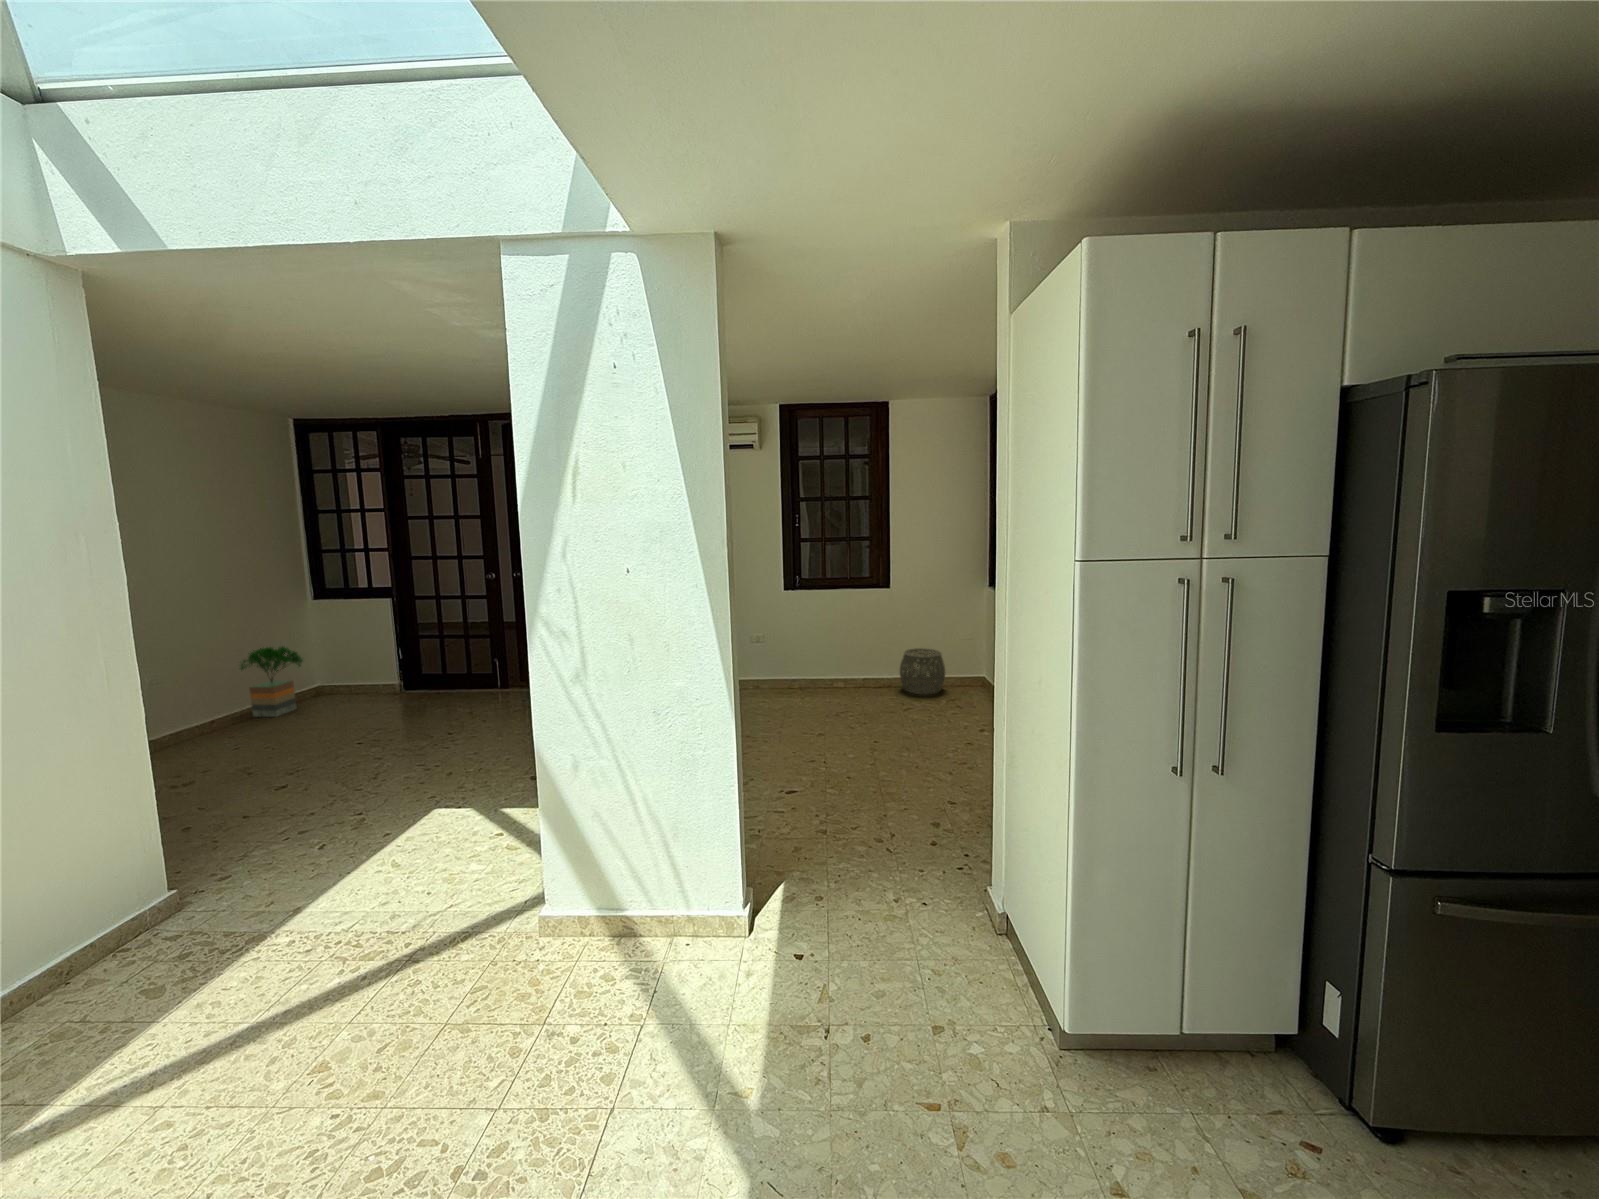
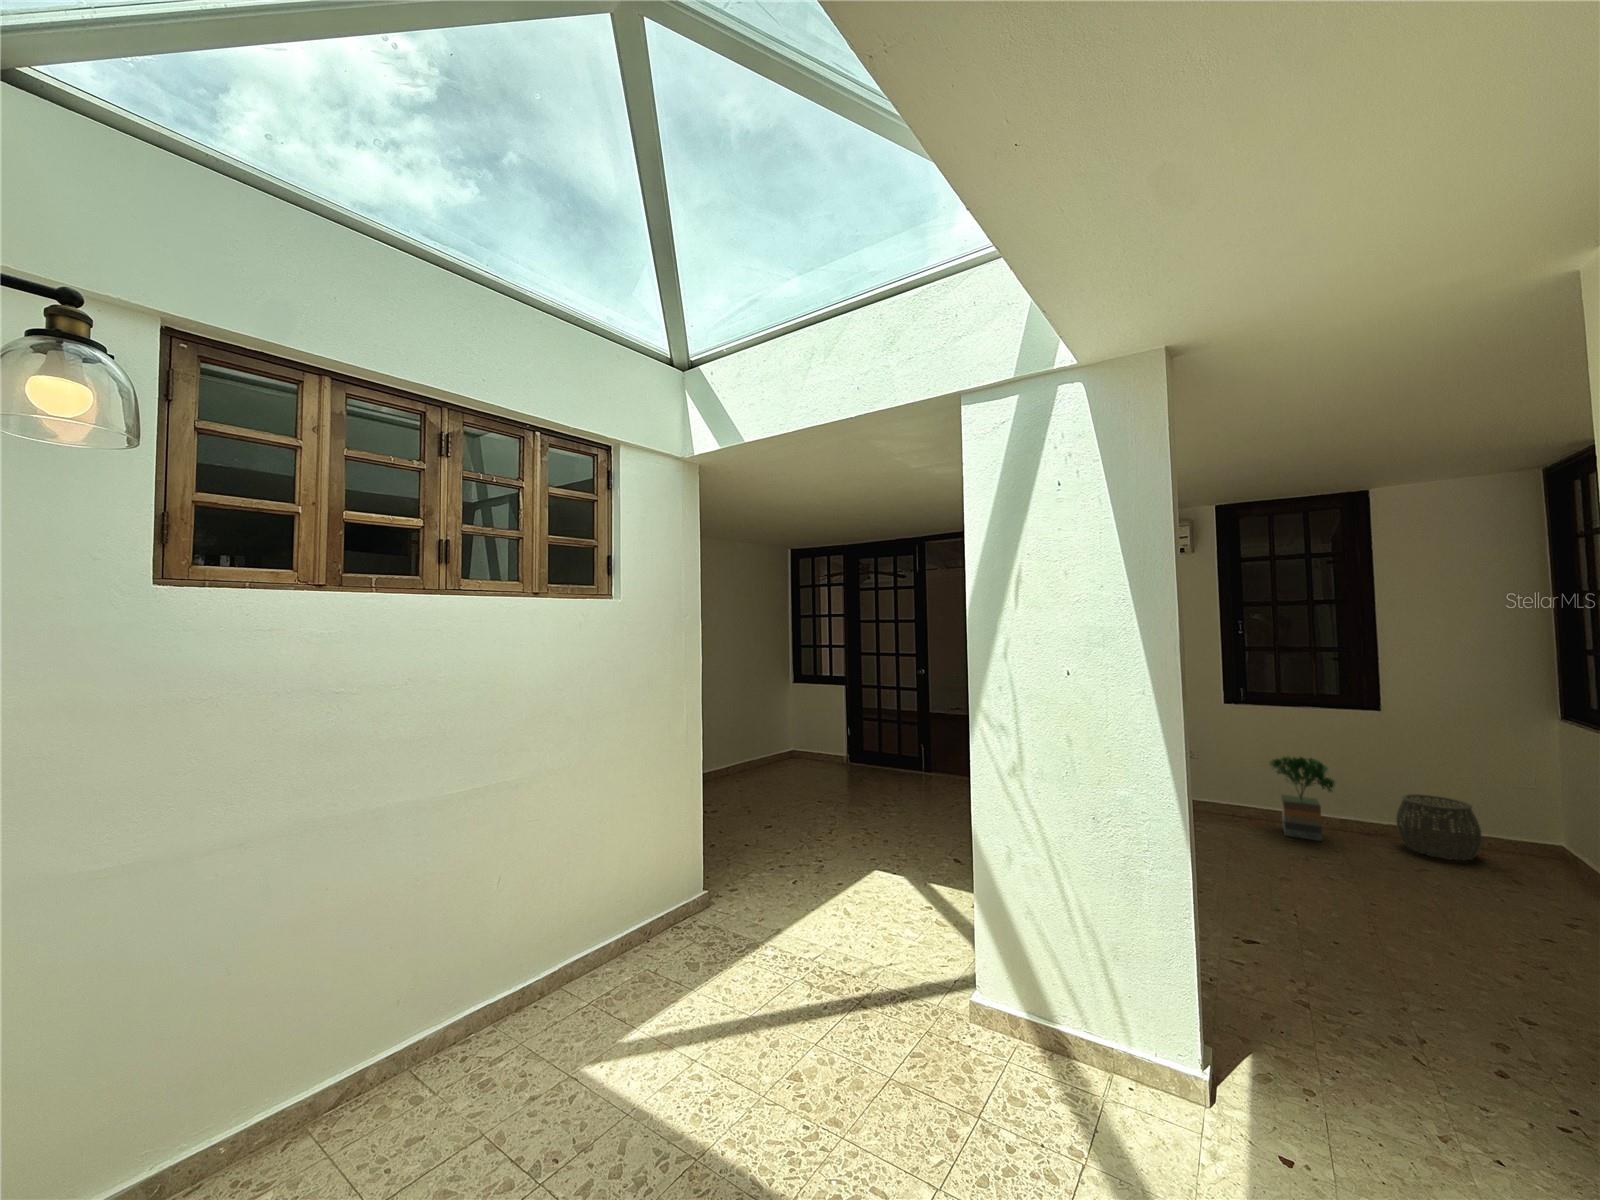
potted tree: present [240,646,303,717] -> present [1270,756,1335,841]

